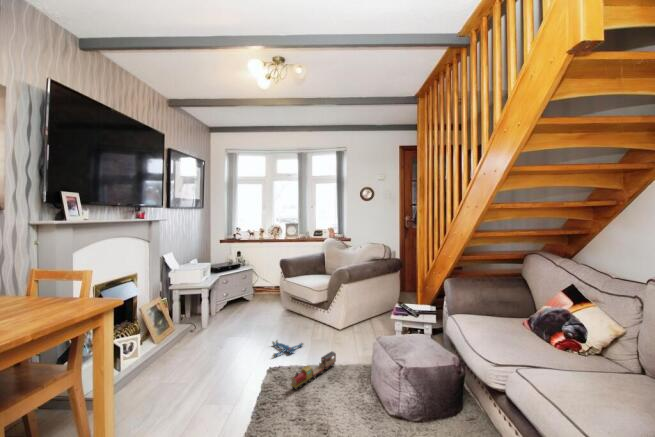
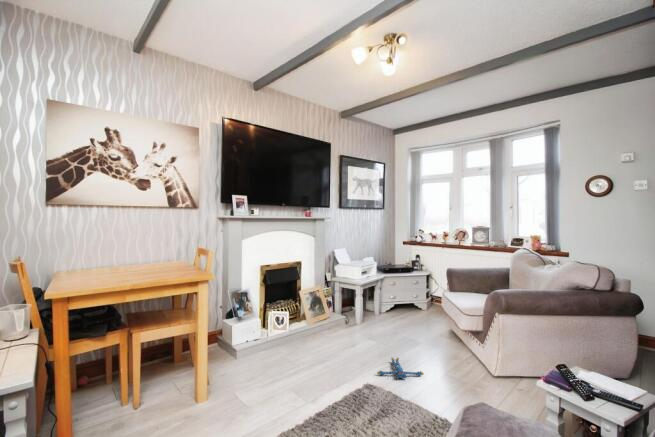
toy train: present [291,352,336,390] -> none [357,395,436,420]

